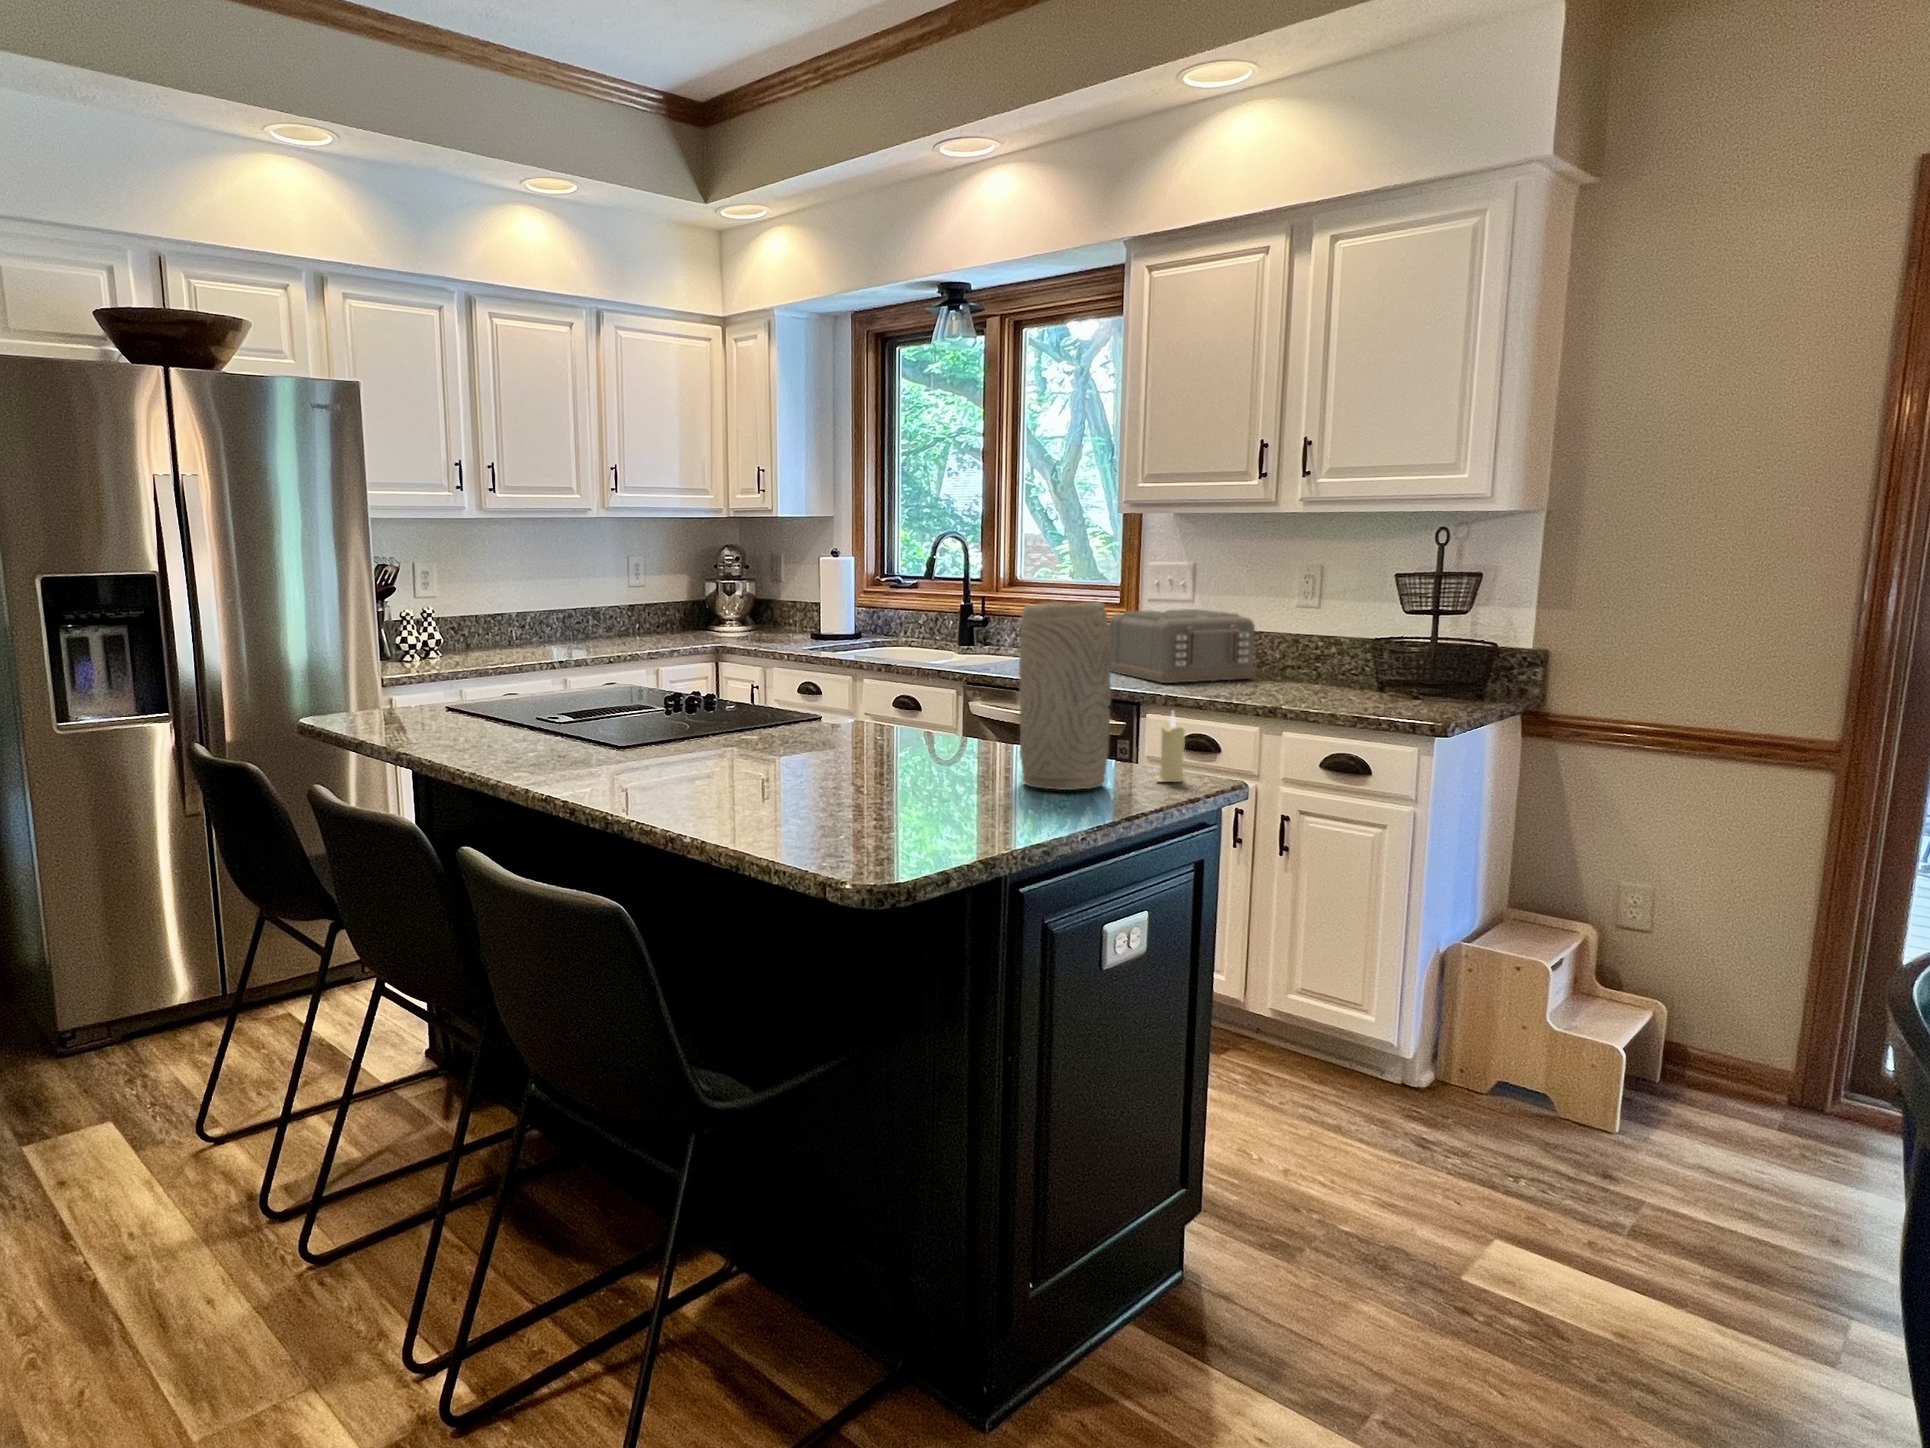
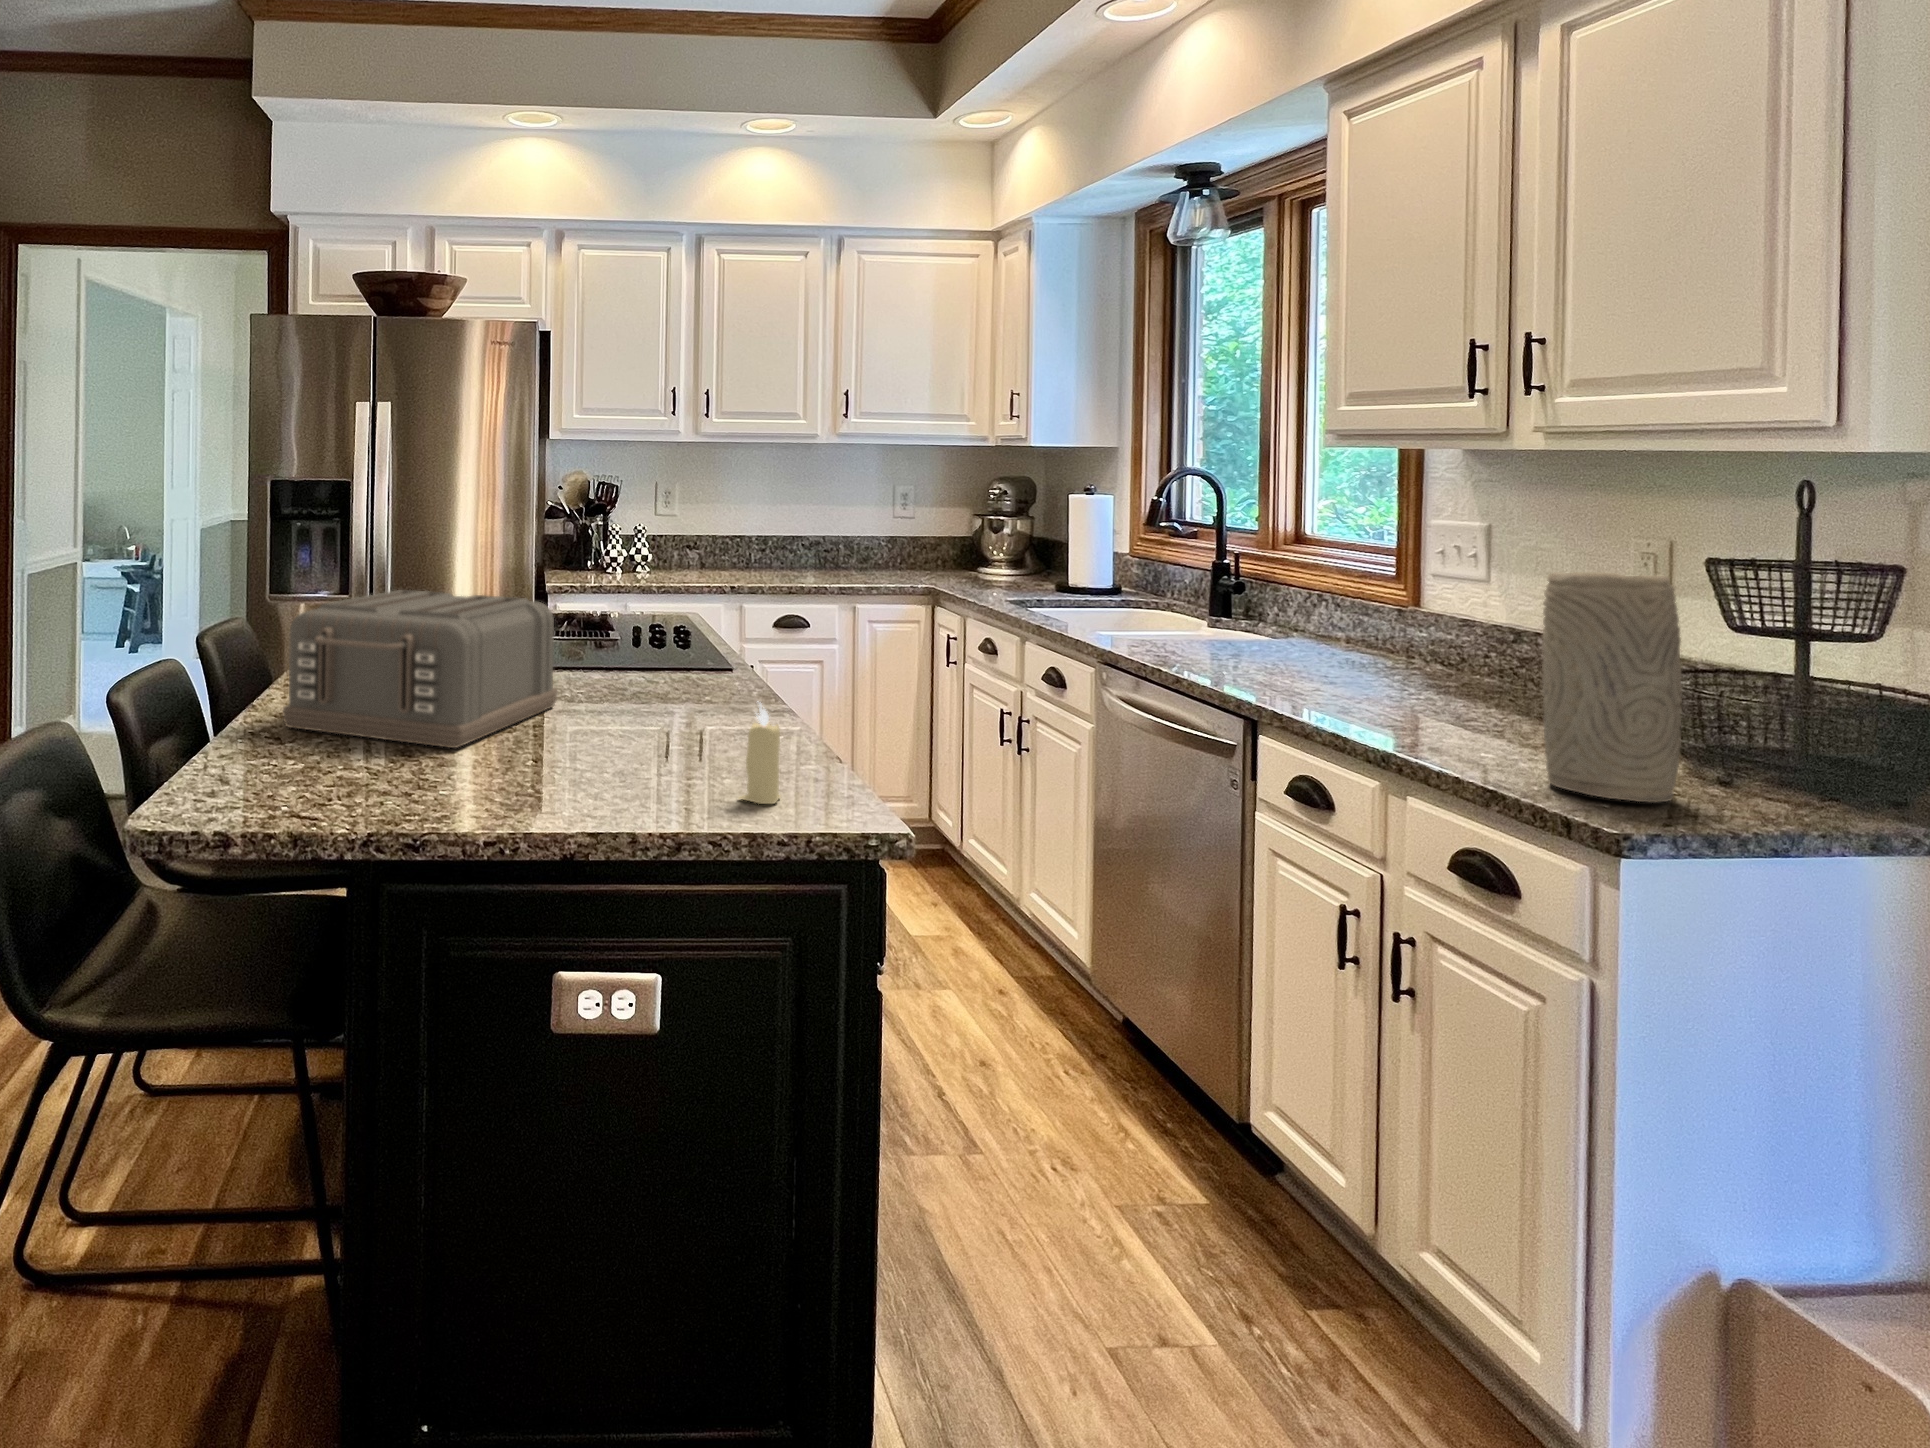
vase: present [1019,602,1111,790] -> present [1542,572,1682,802]
toaster: present [1109,609,1256,683] -> present [283,590,557,748]

